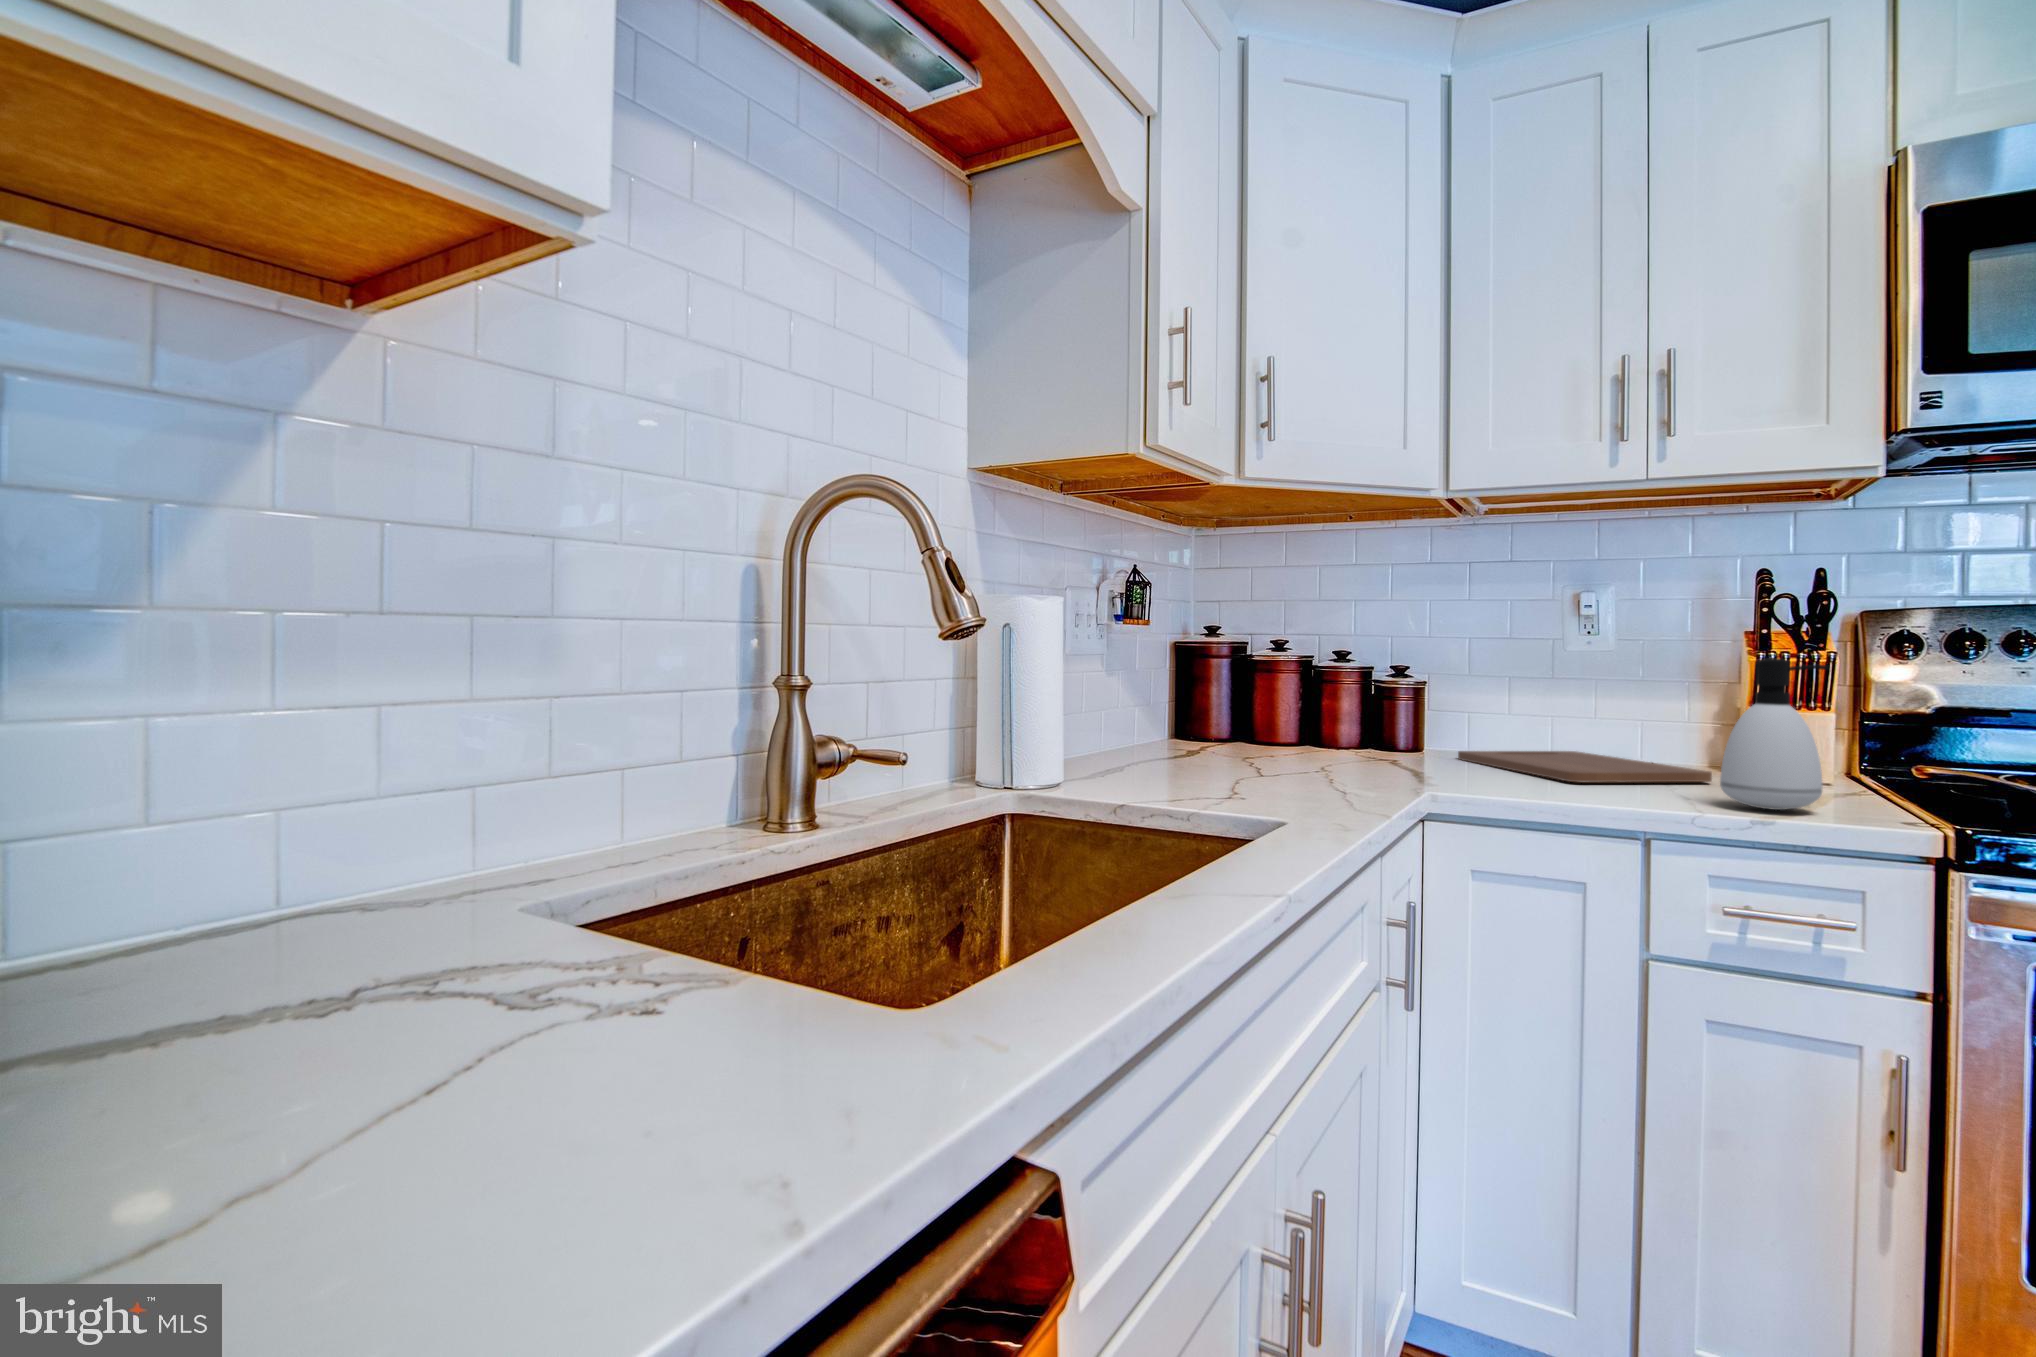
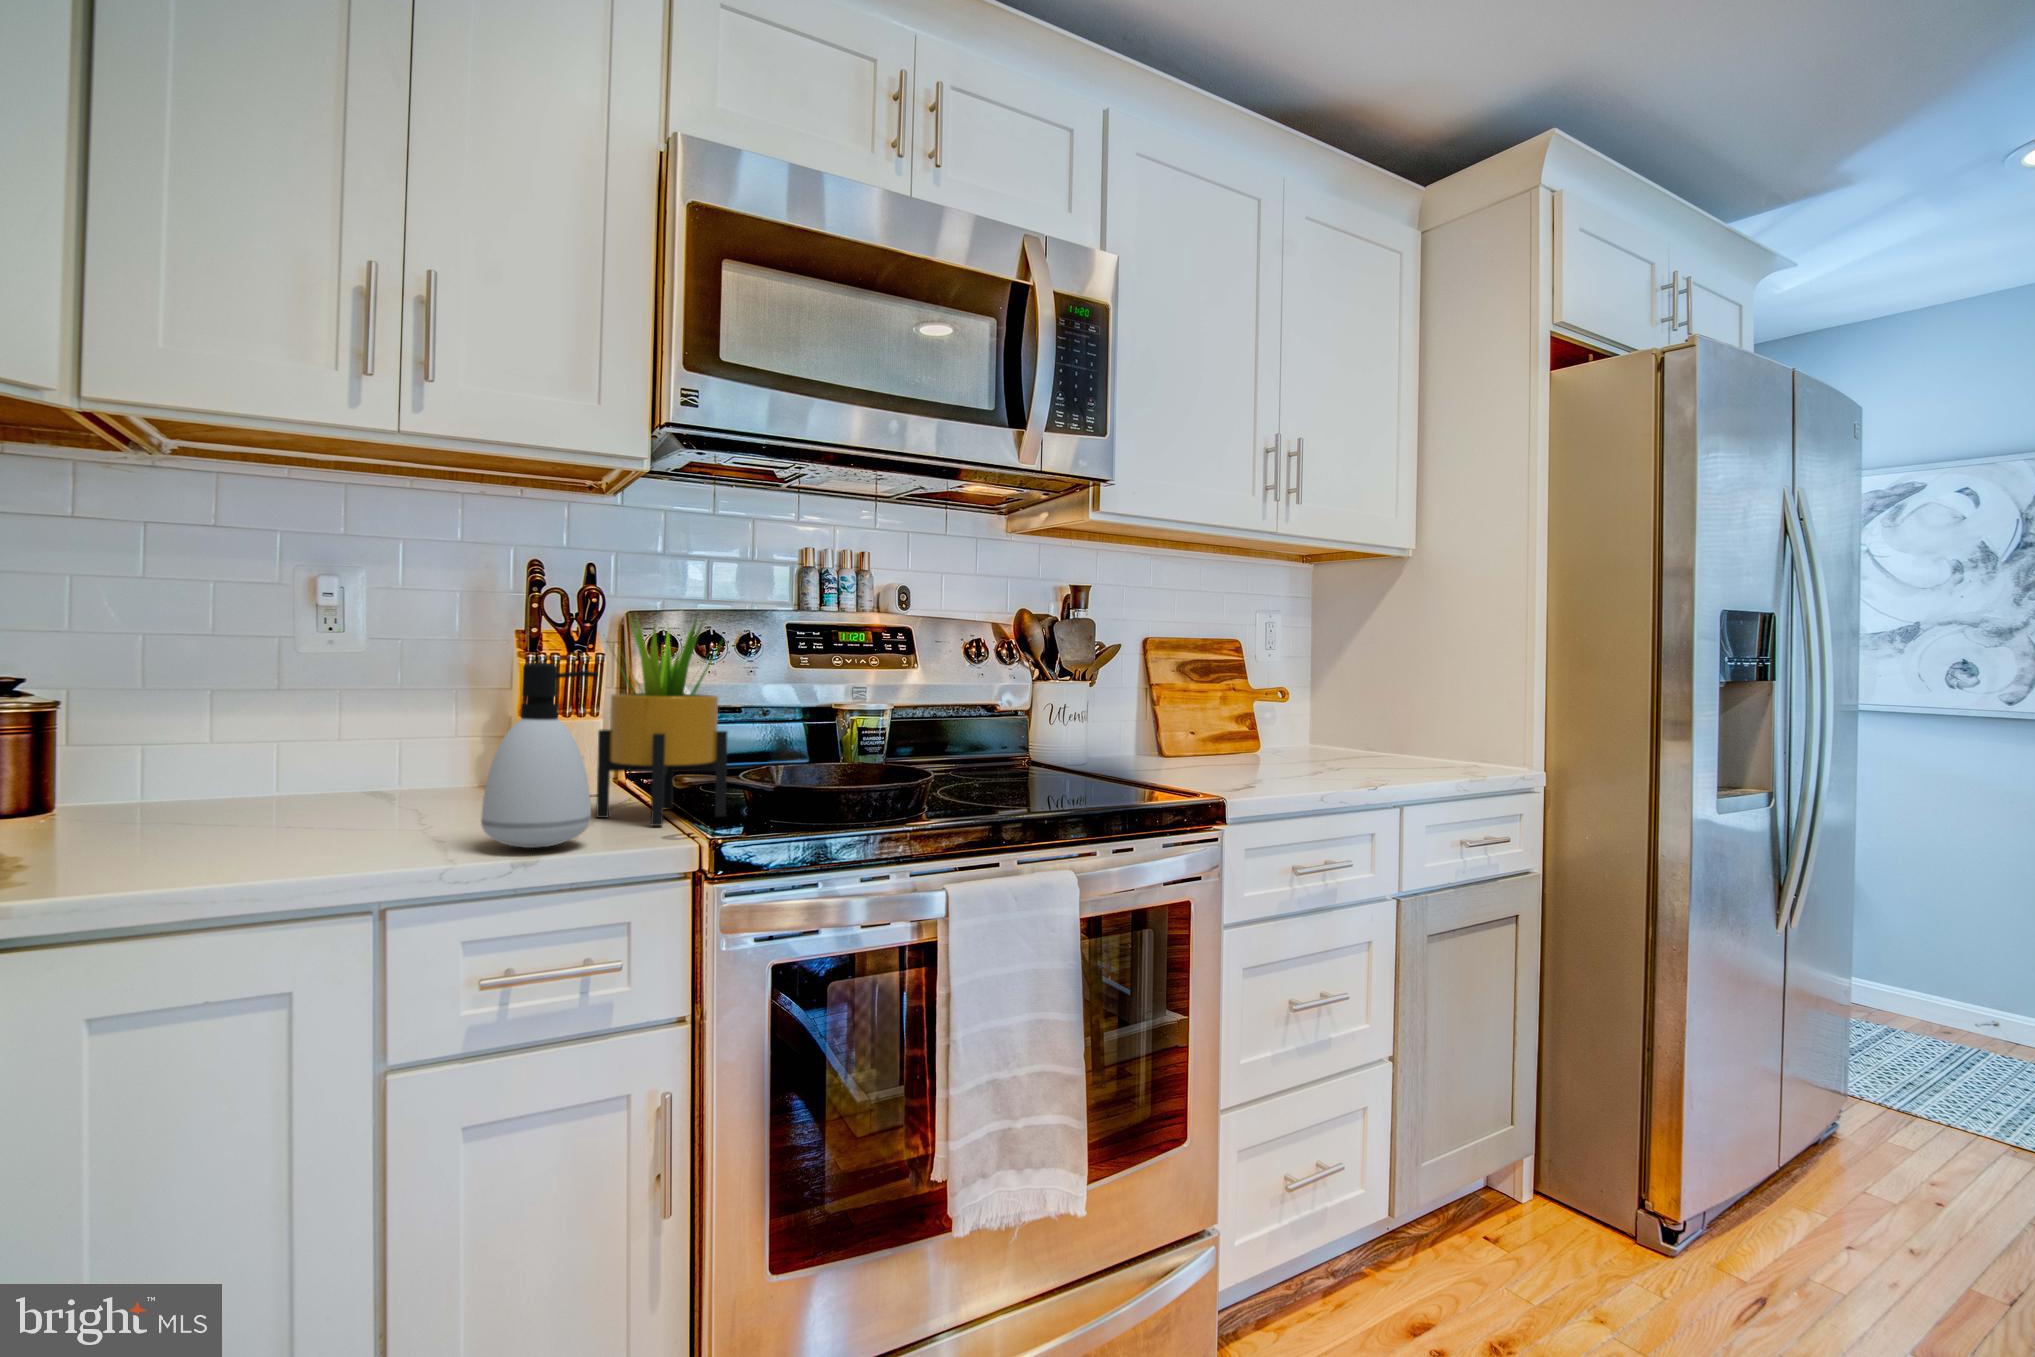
potted plant: none [1828,603,1986,811] -> present [596,618,727,826]
cutting board: present [1458,751,1712,782] -> none [106,783,477,838]

